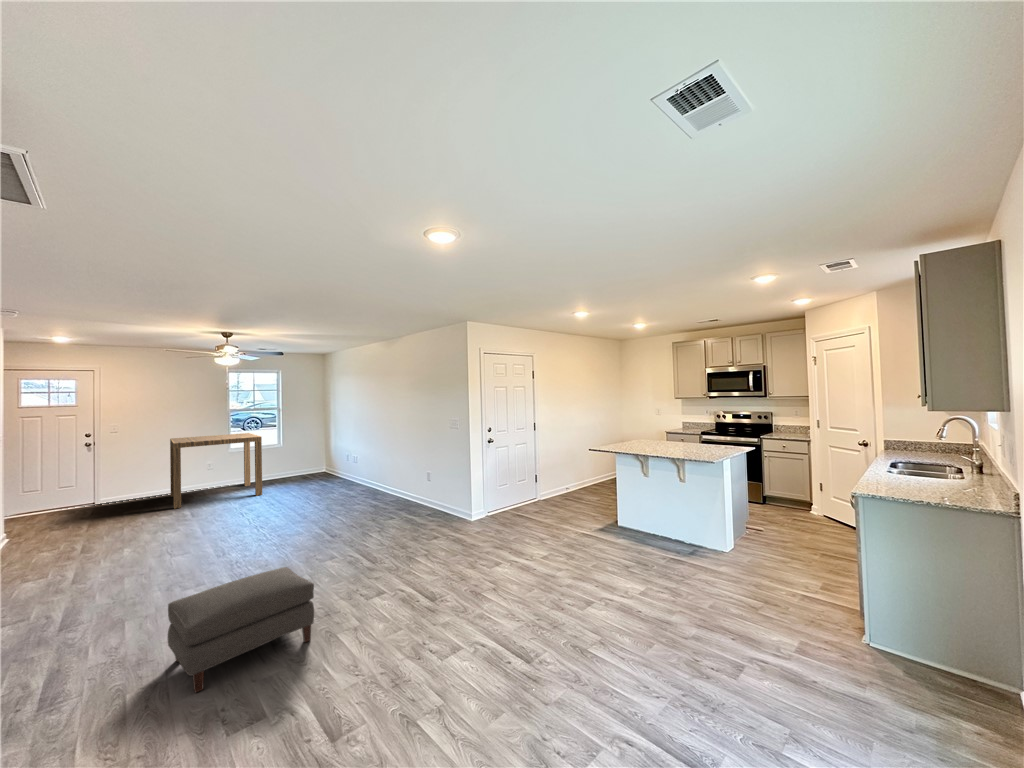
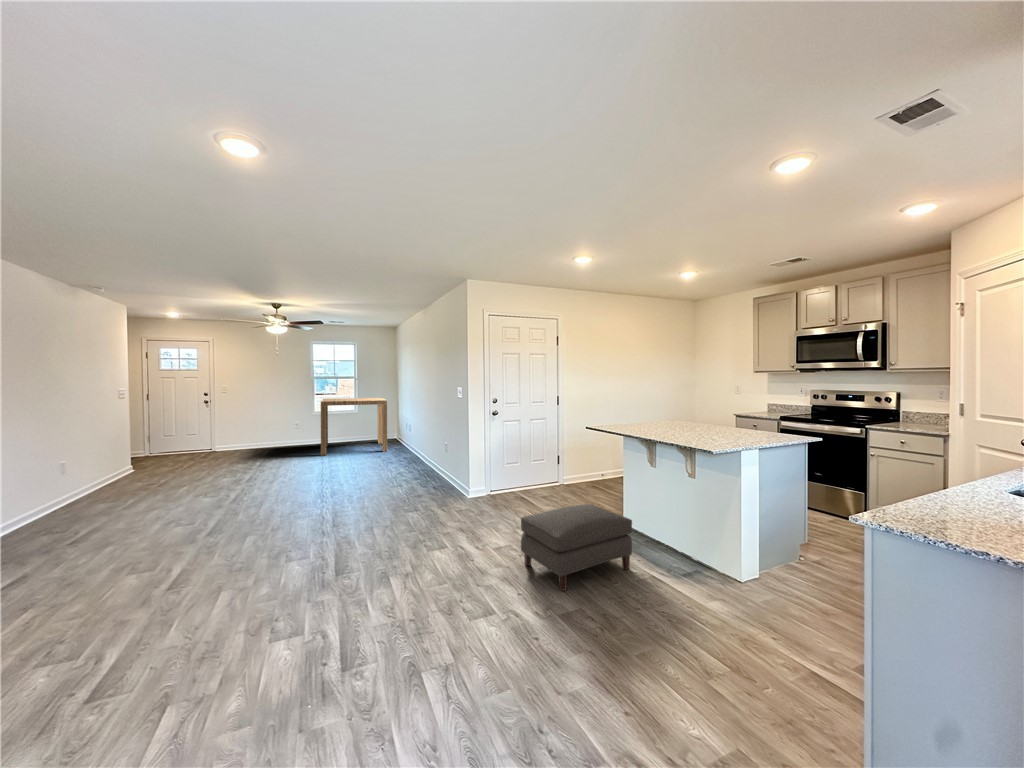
ottoman: present [168,567,314,693] -> present [521,504,632,591]

